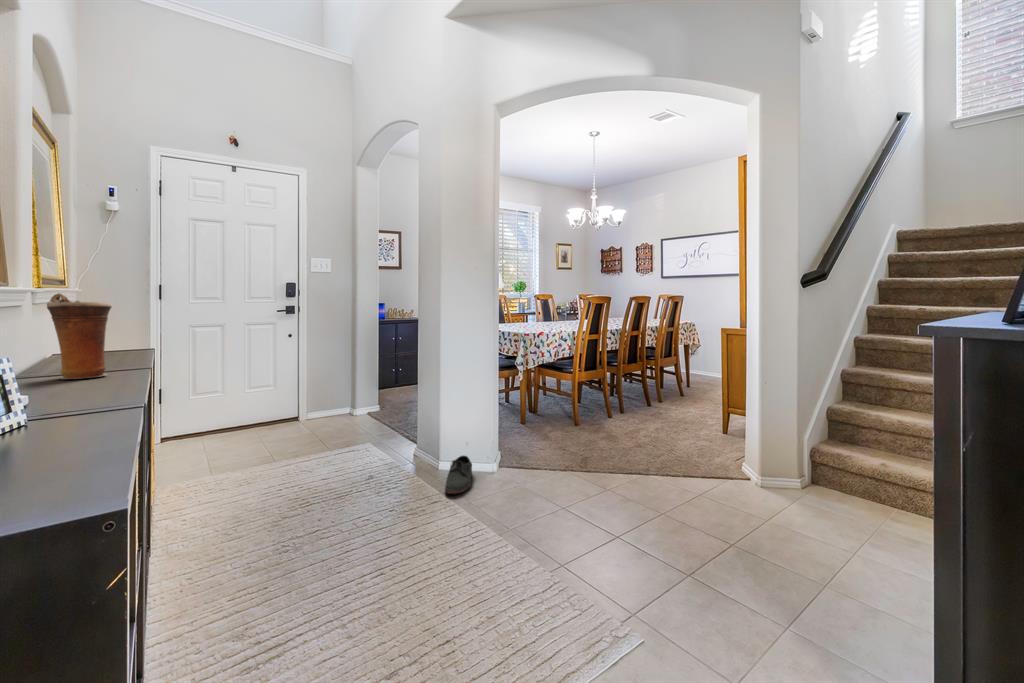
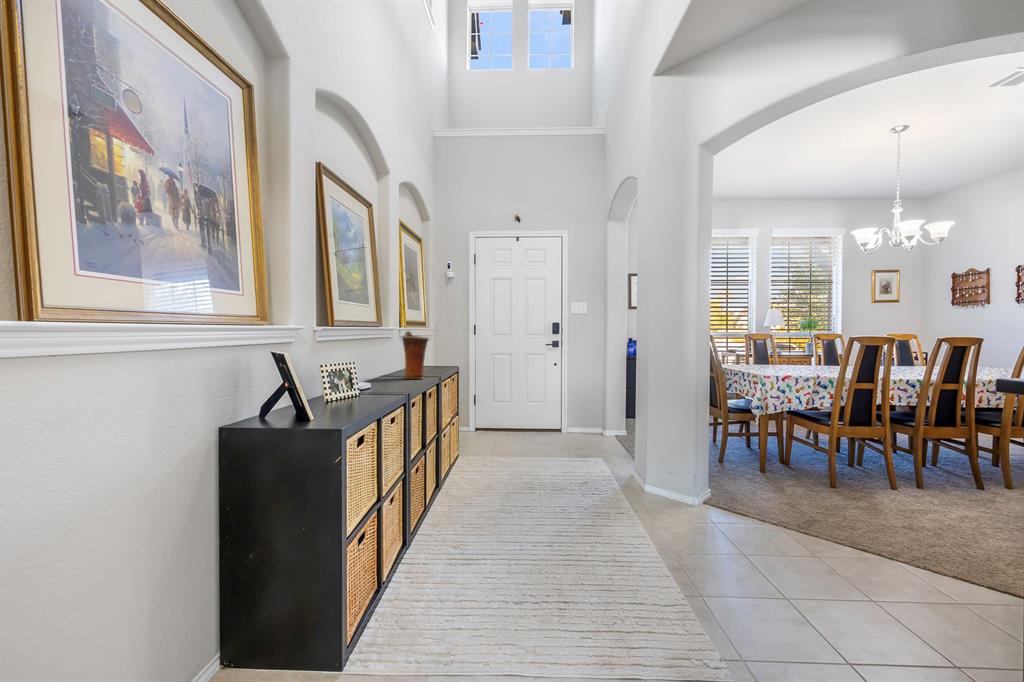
shoe: present [445,456,472,494] -> none [636,483,672,513]

